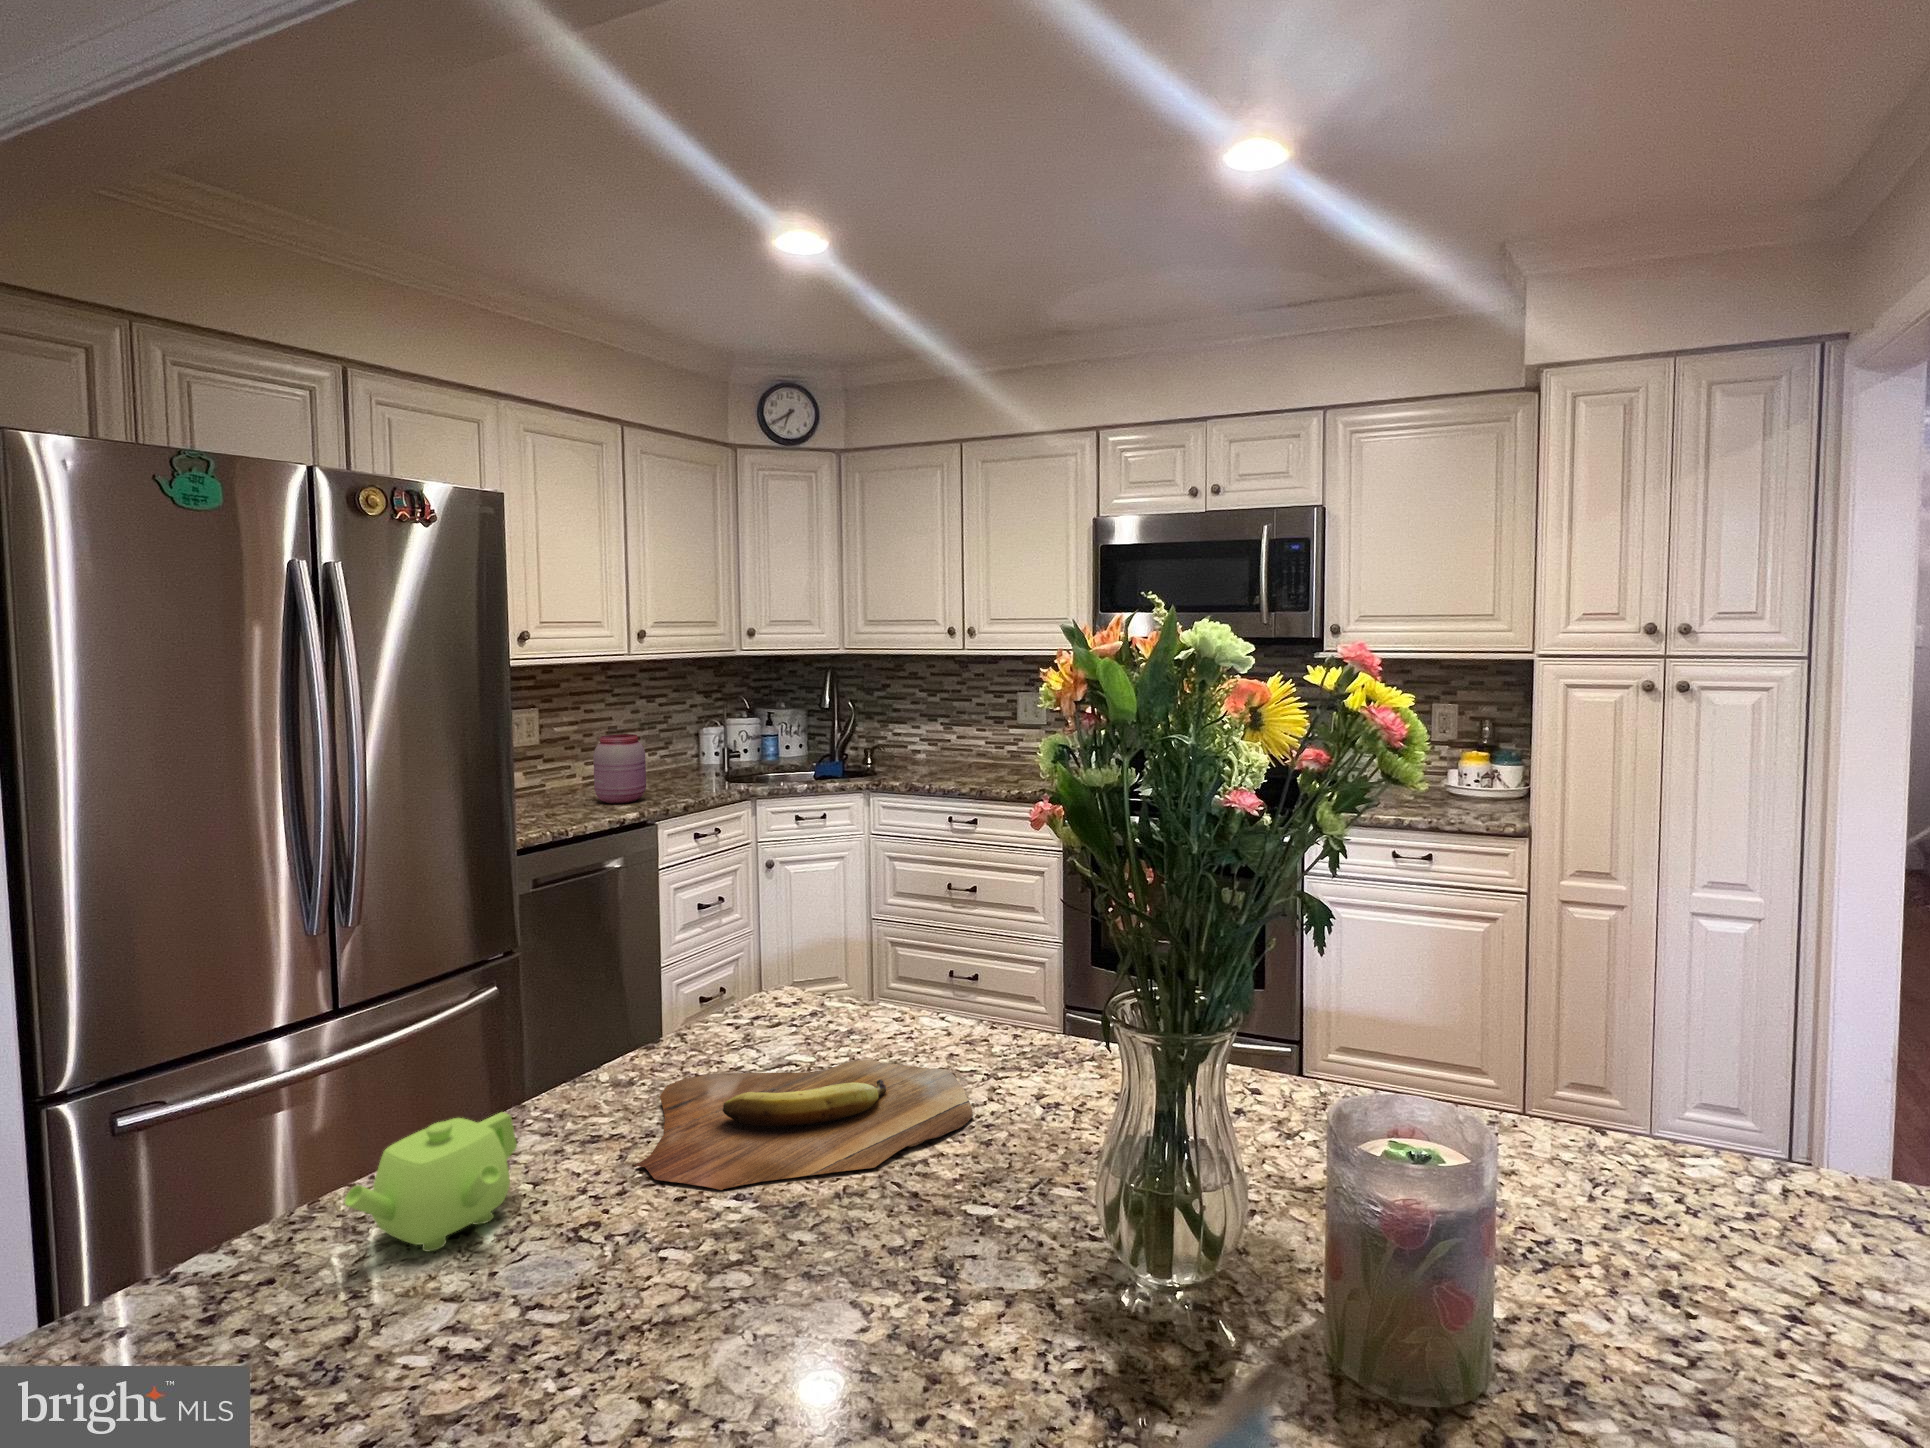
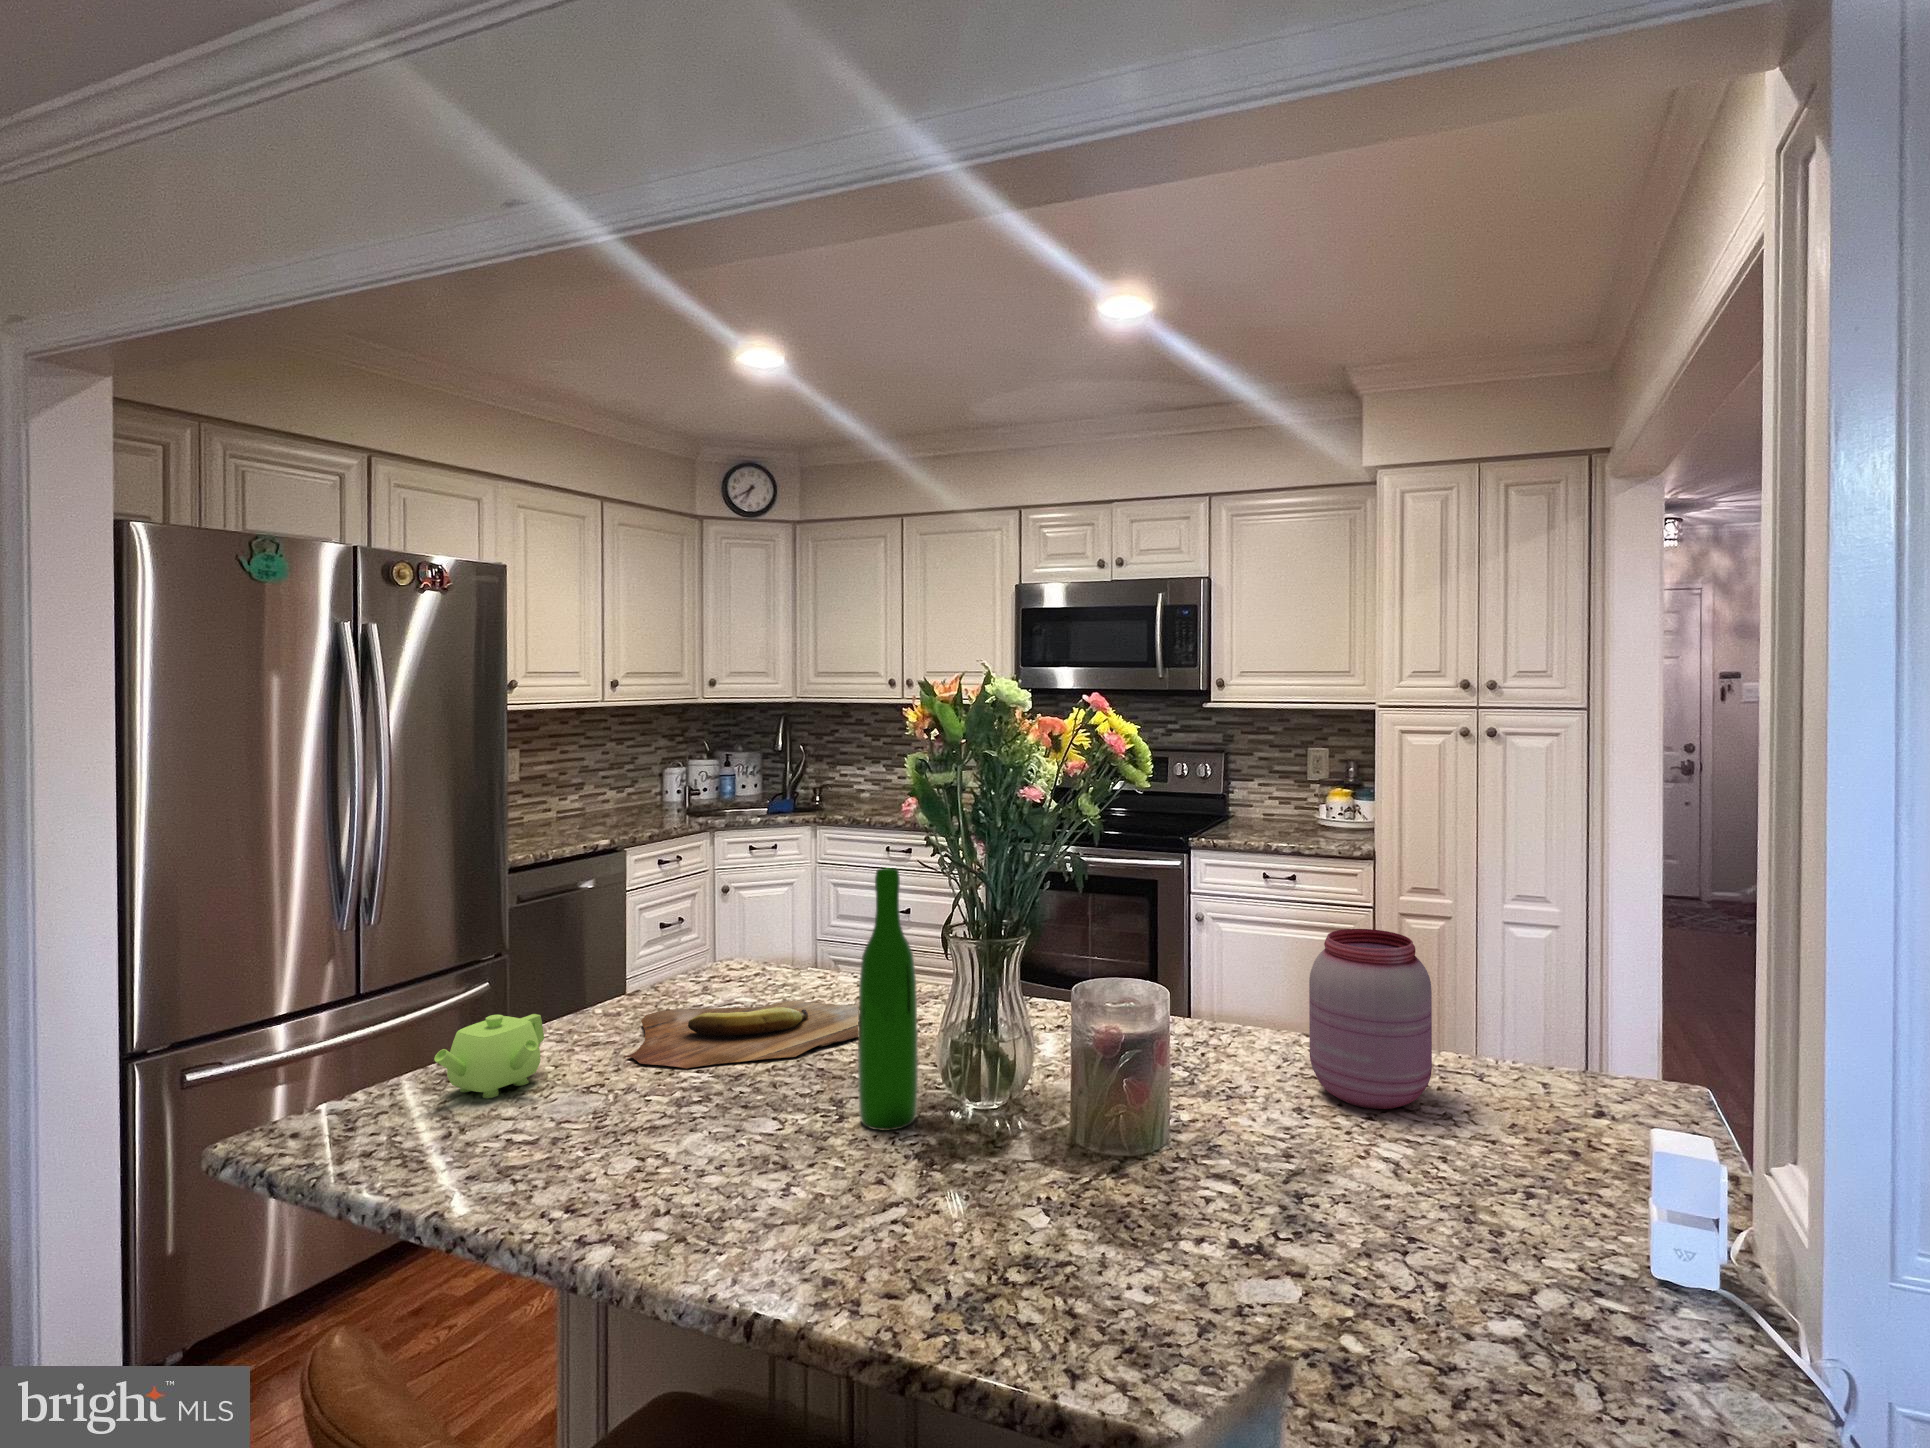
jar: present [593,734,646,803] -> present [1309,929,1432,1109]
wine bottle: none [982,924,1074,1338] -> present [858,868,918,1130]

